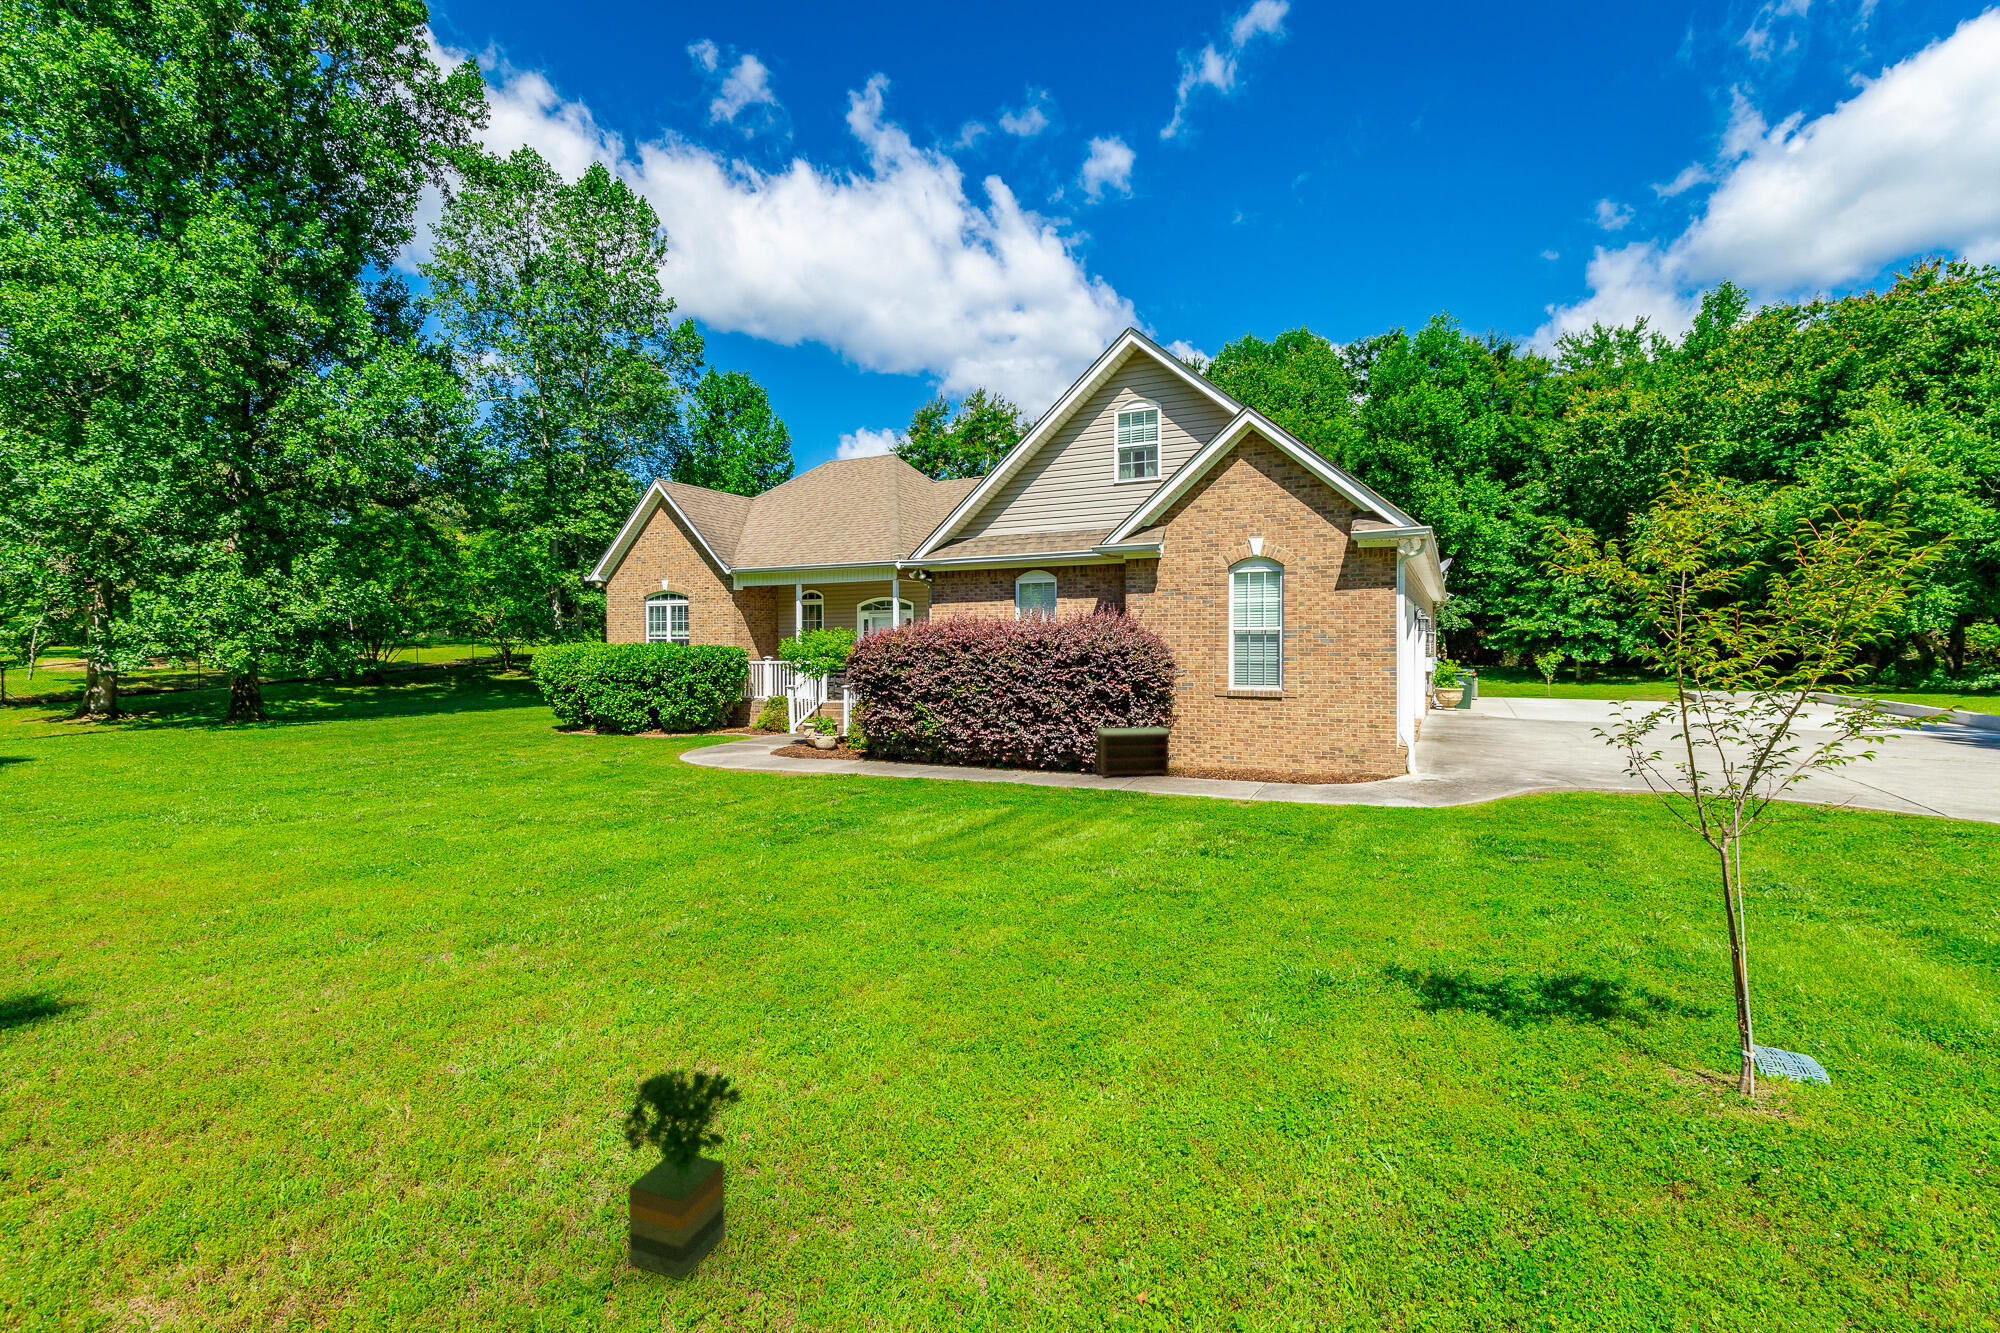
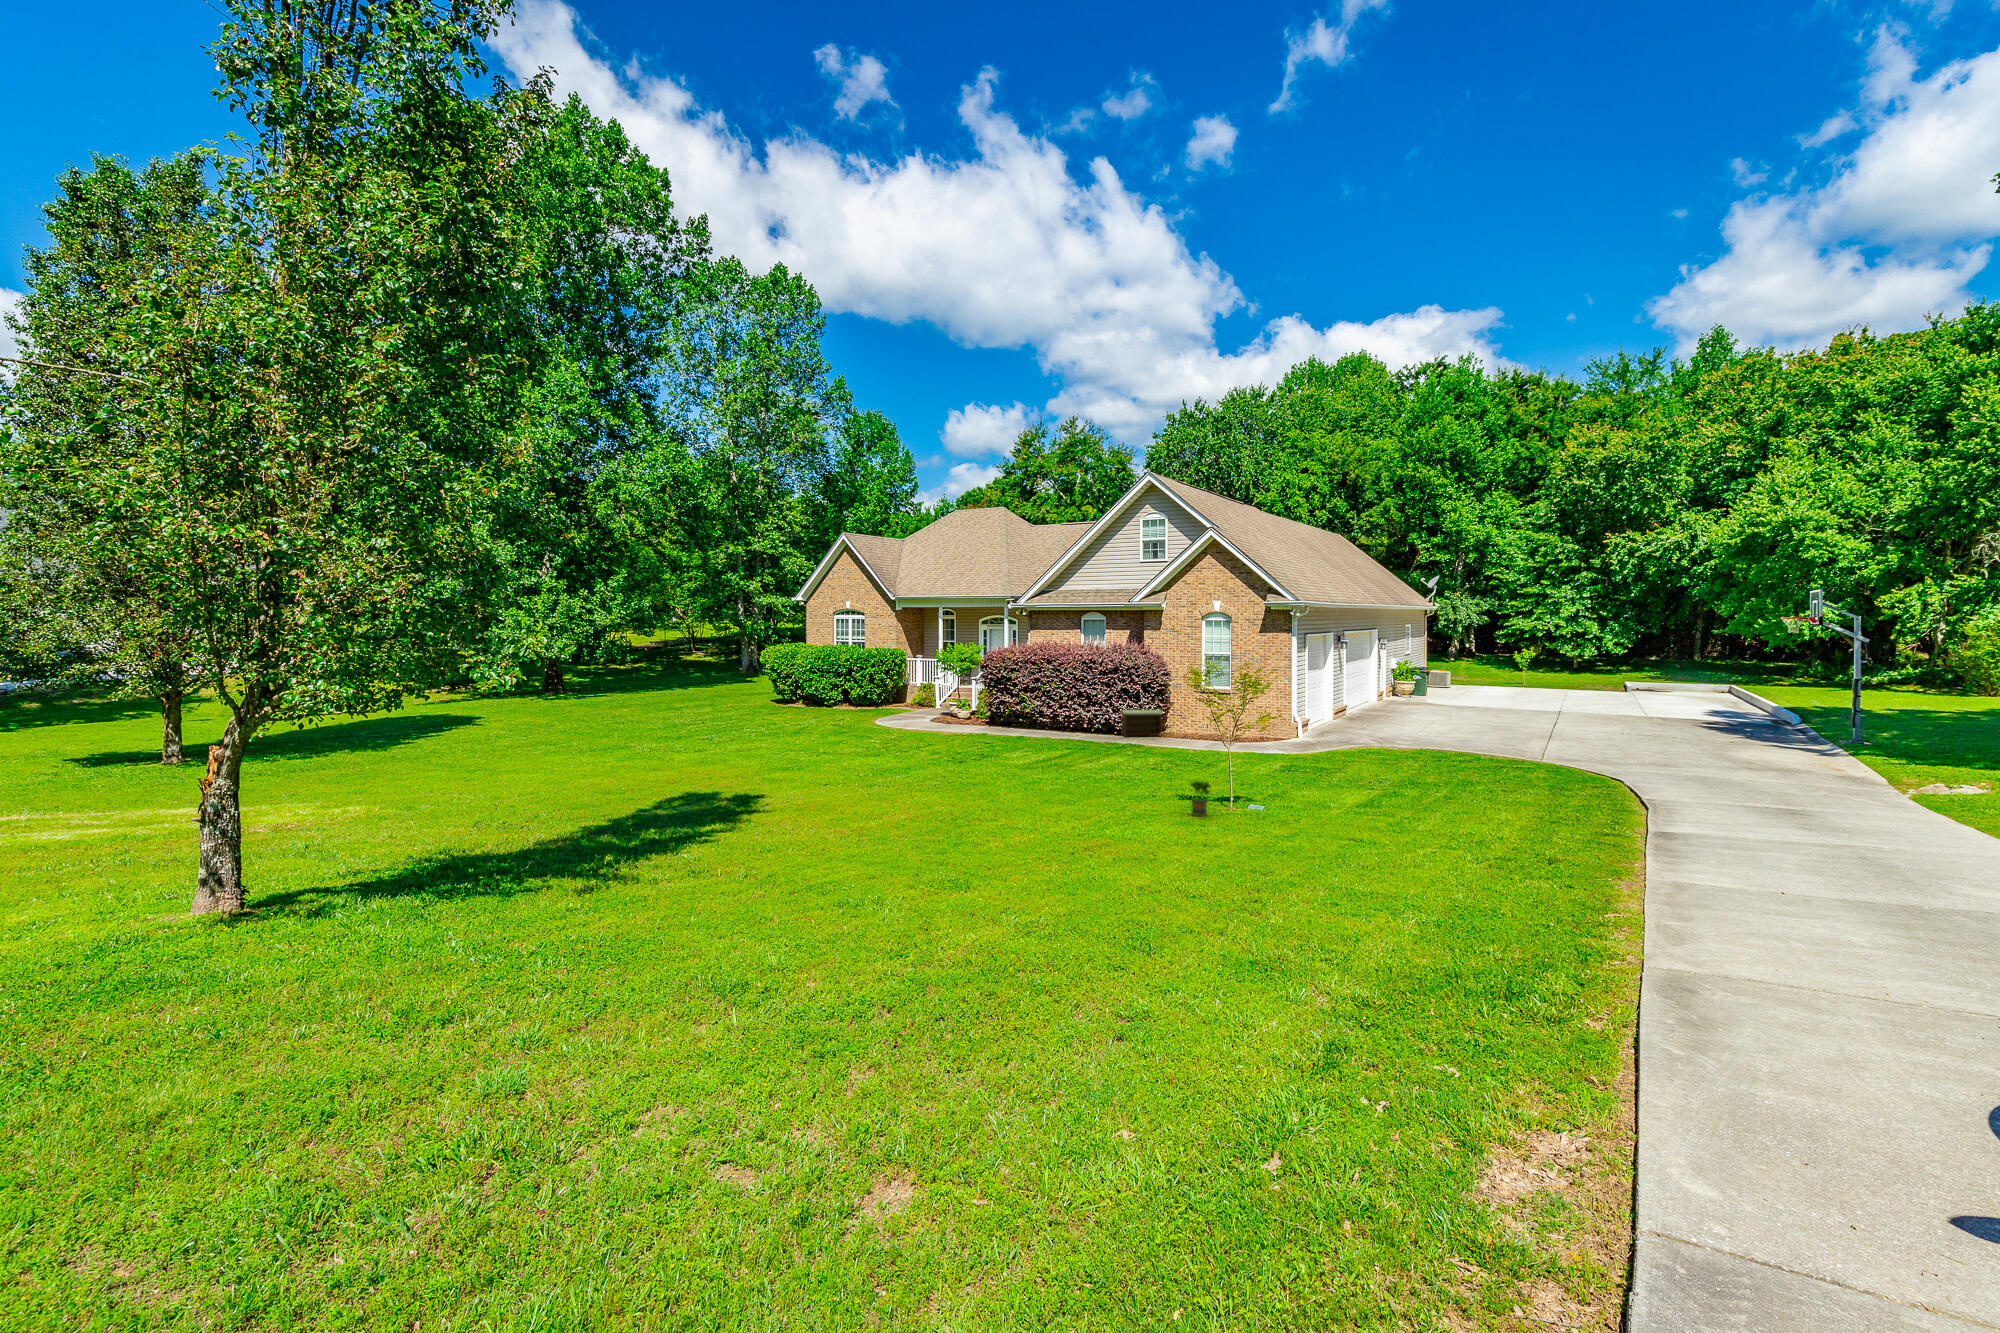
potted tree: present [622,1069,742,1280] -> present [1190,781,1210,816]

